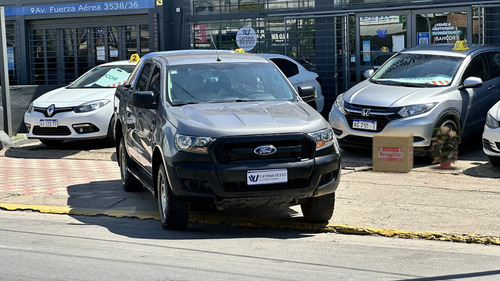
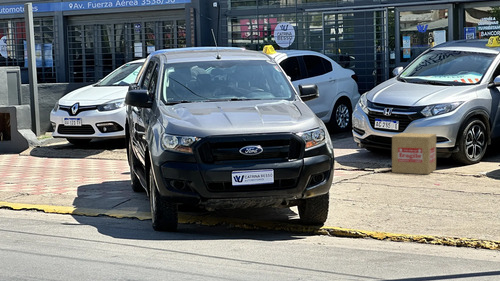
decorative plant: present [431,127,458,169] -> none [454,127,486,171]

